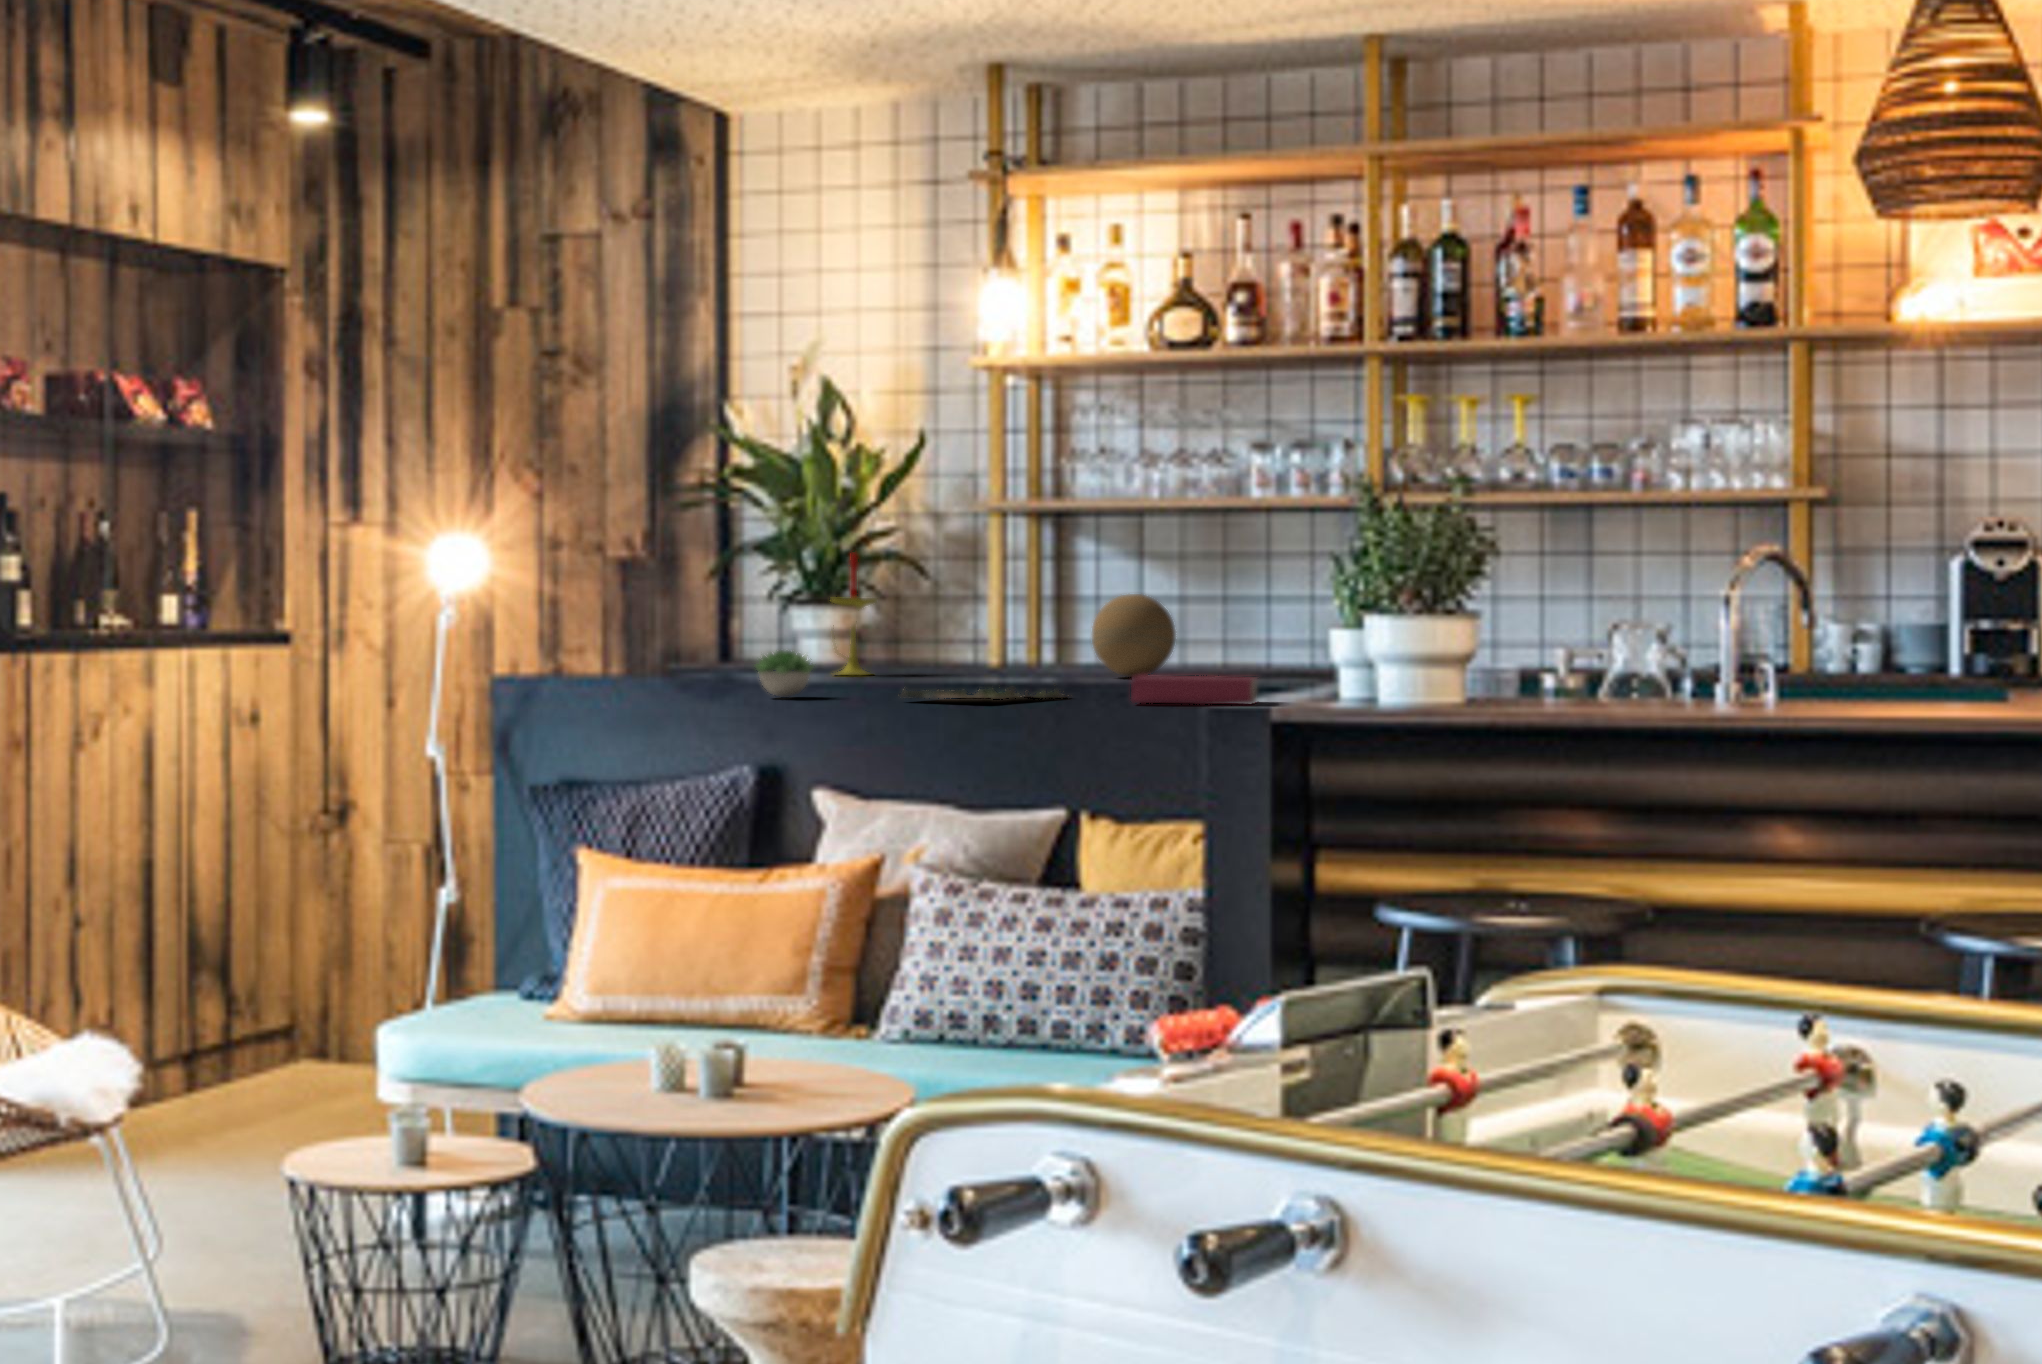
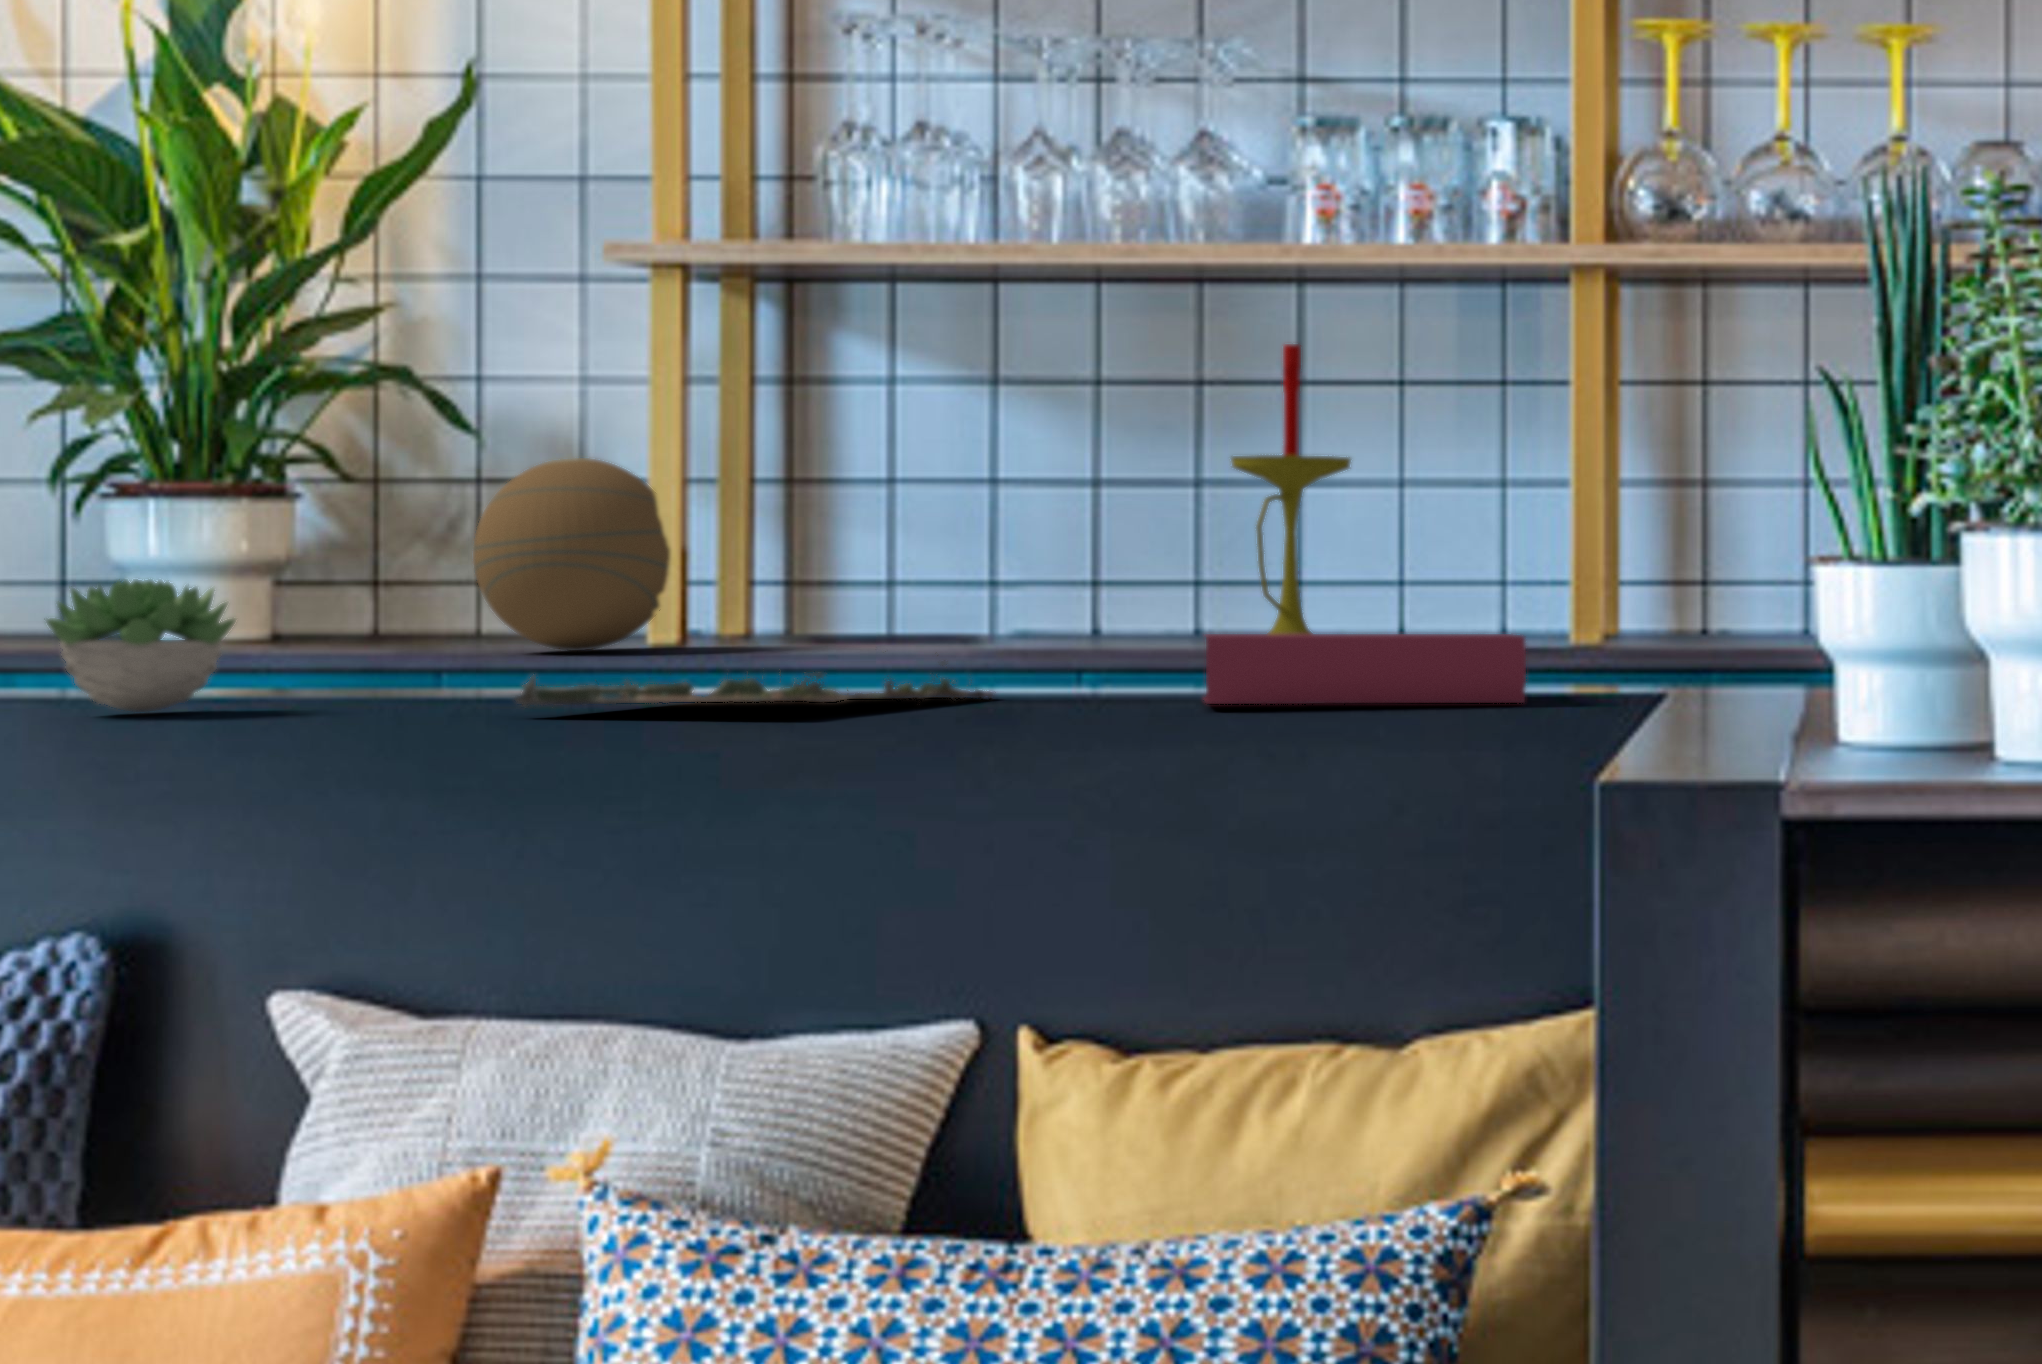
candle: present [832,553,876,675] -> present [1231,344,1351,634]
decorative orb: present [1092,594,1176,677] -> present [473,458,670,651]

